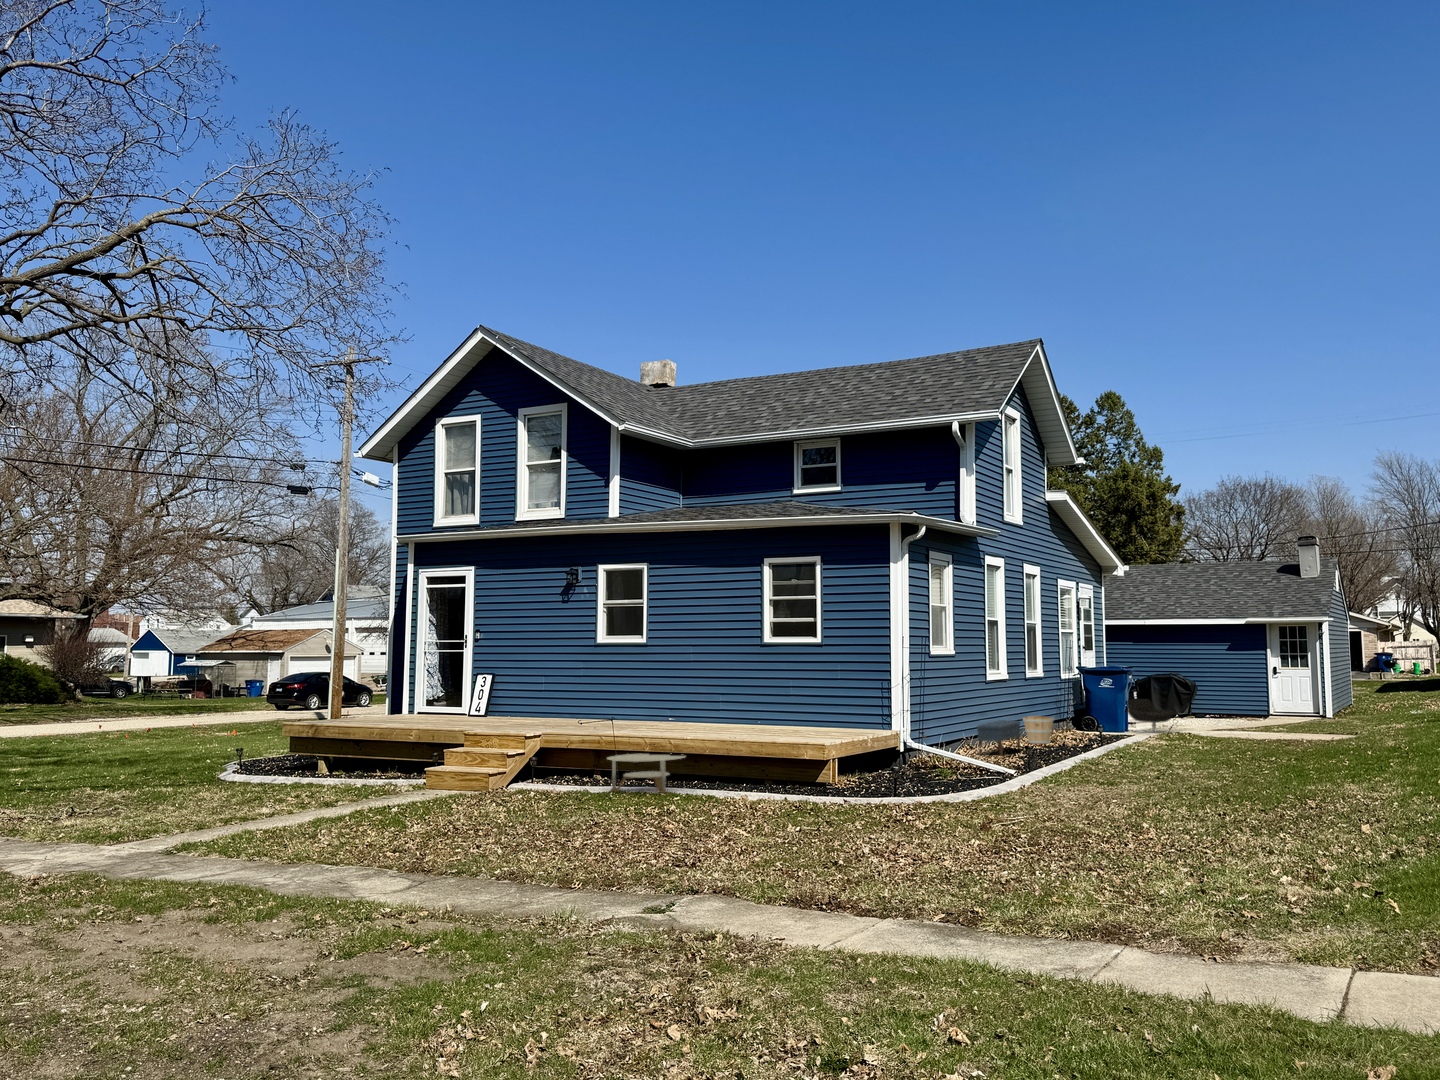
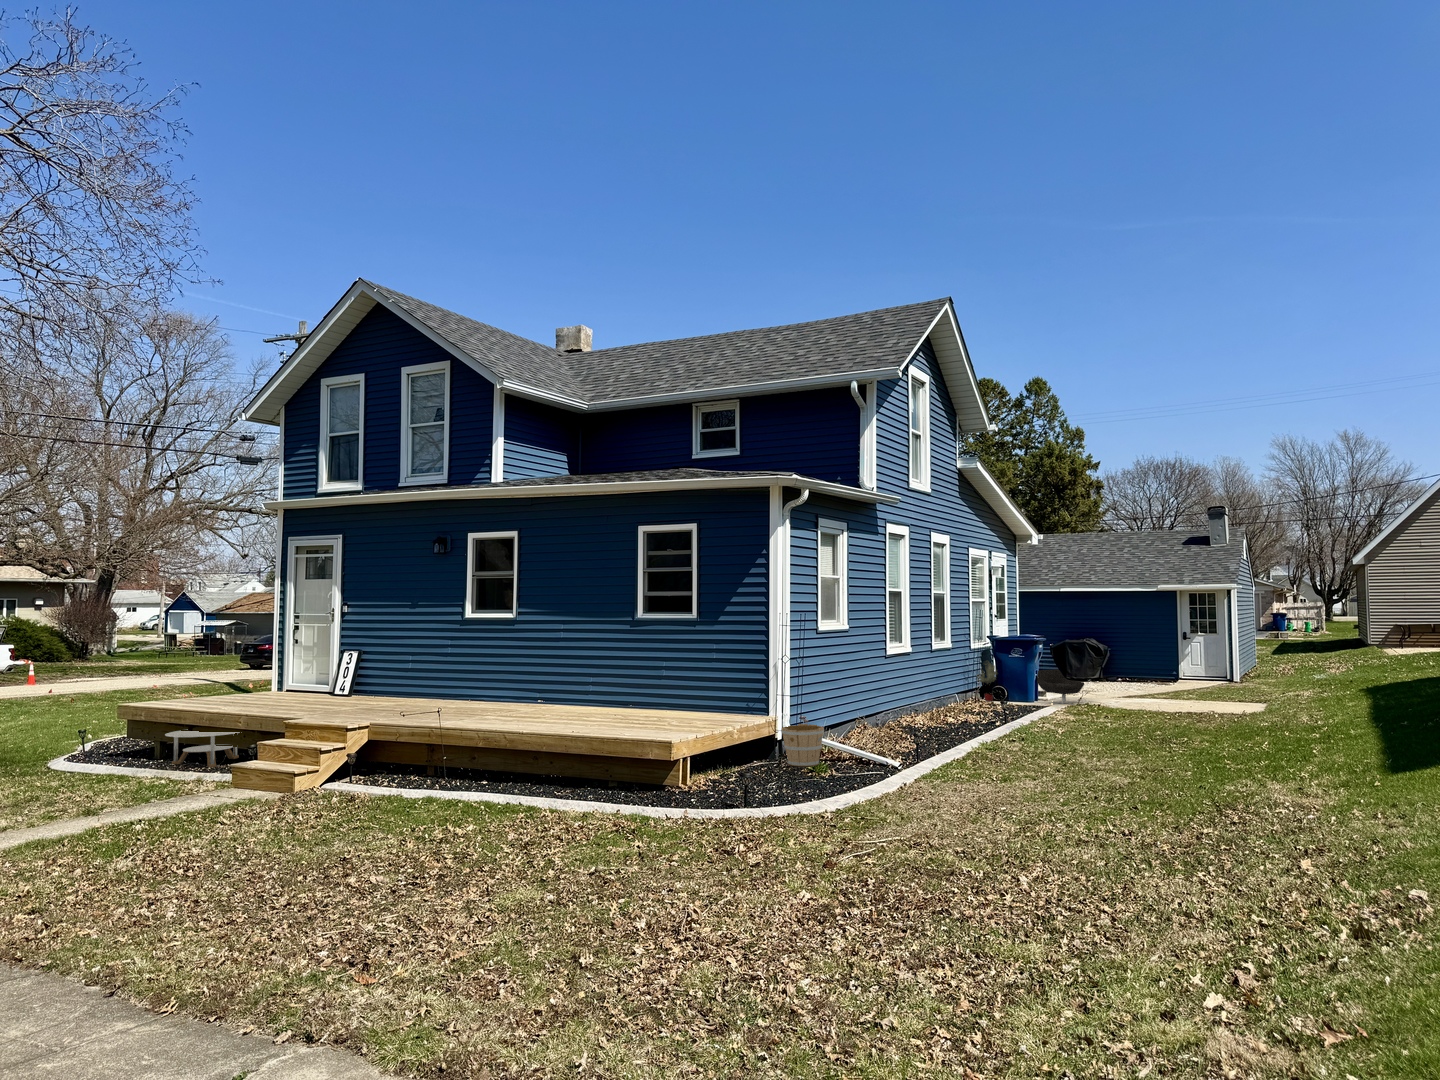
potted tree: none [1065,690,1087,731] -> present [977,662,997,702]
wooden bucket: present [1023,716,1054,744] -> present [781,724,824,766]
bench: present [977,720,1020,756] -> none [873,696,921,736]
round table: present [607,753,685,793] -> present [165,731,240,767]

